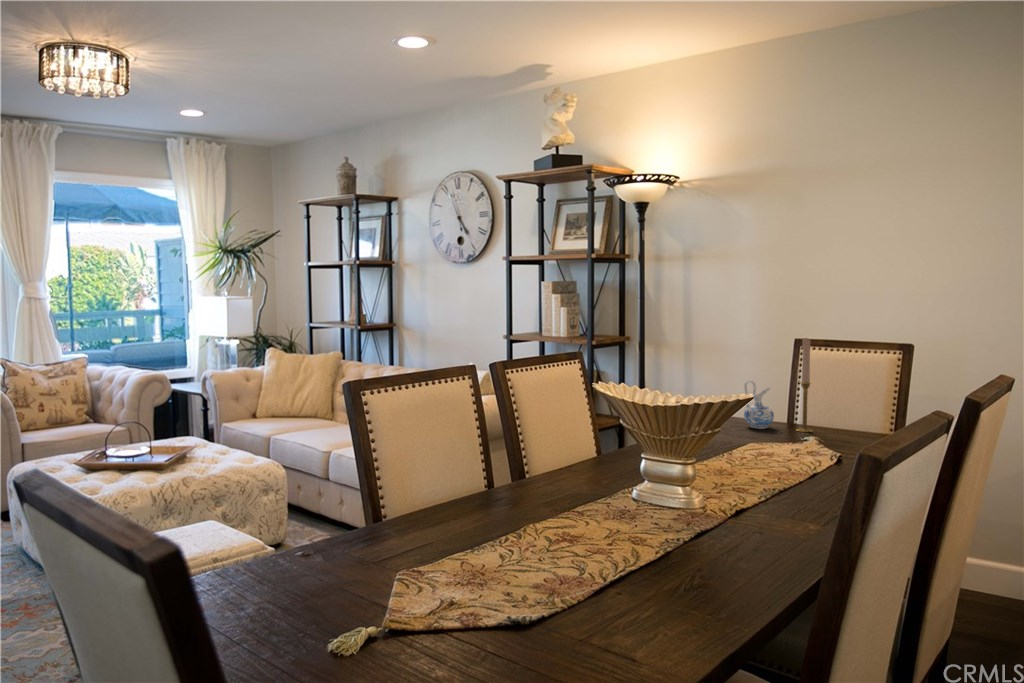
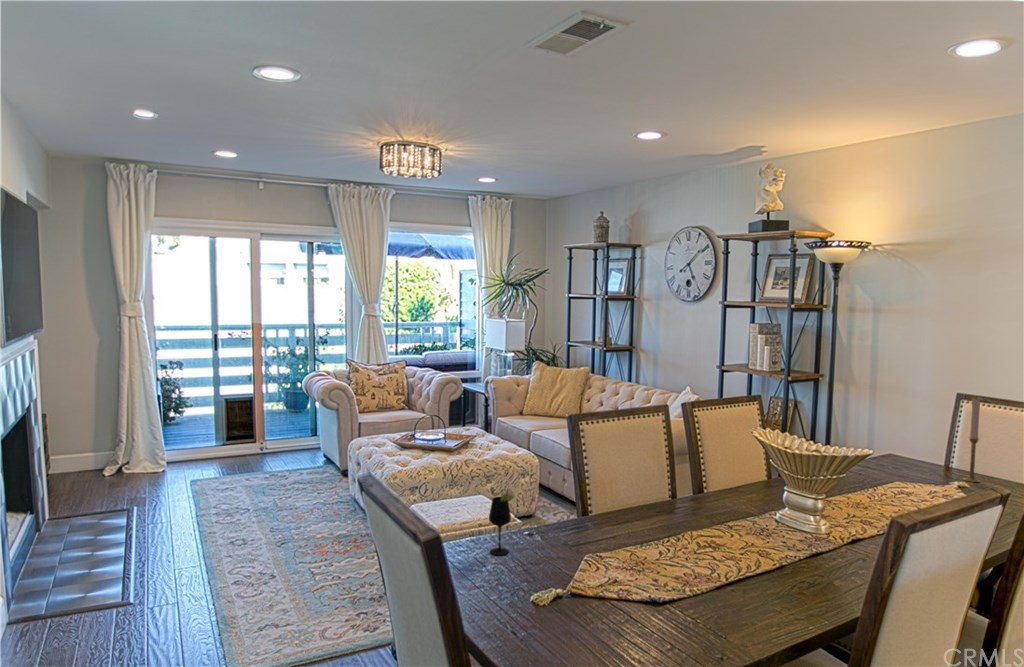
ceramic pitcher: present [744,380,774,429] -> none [913,430,942,474]
wine glass: none [231,486,276,598] -> present [489,489,515,555]

